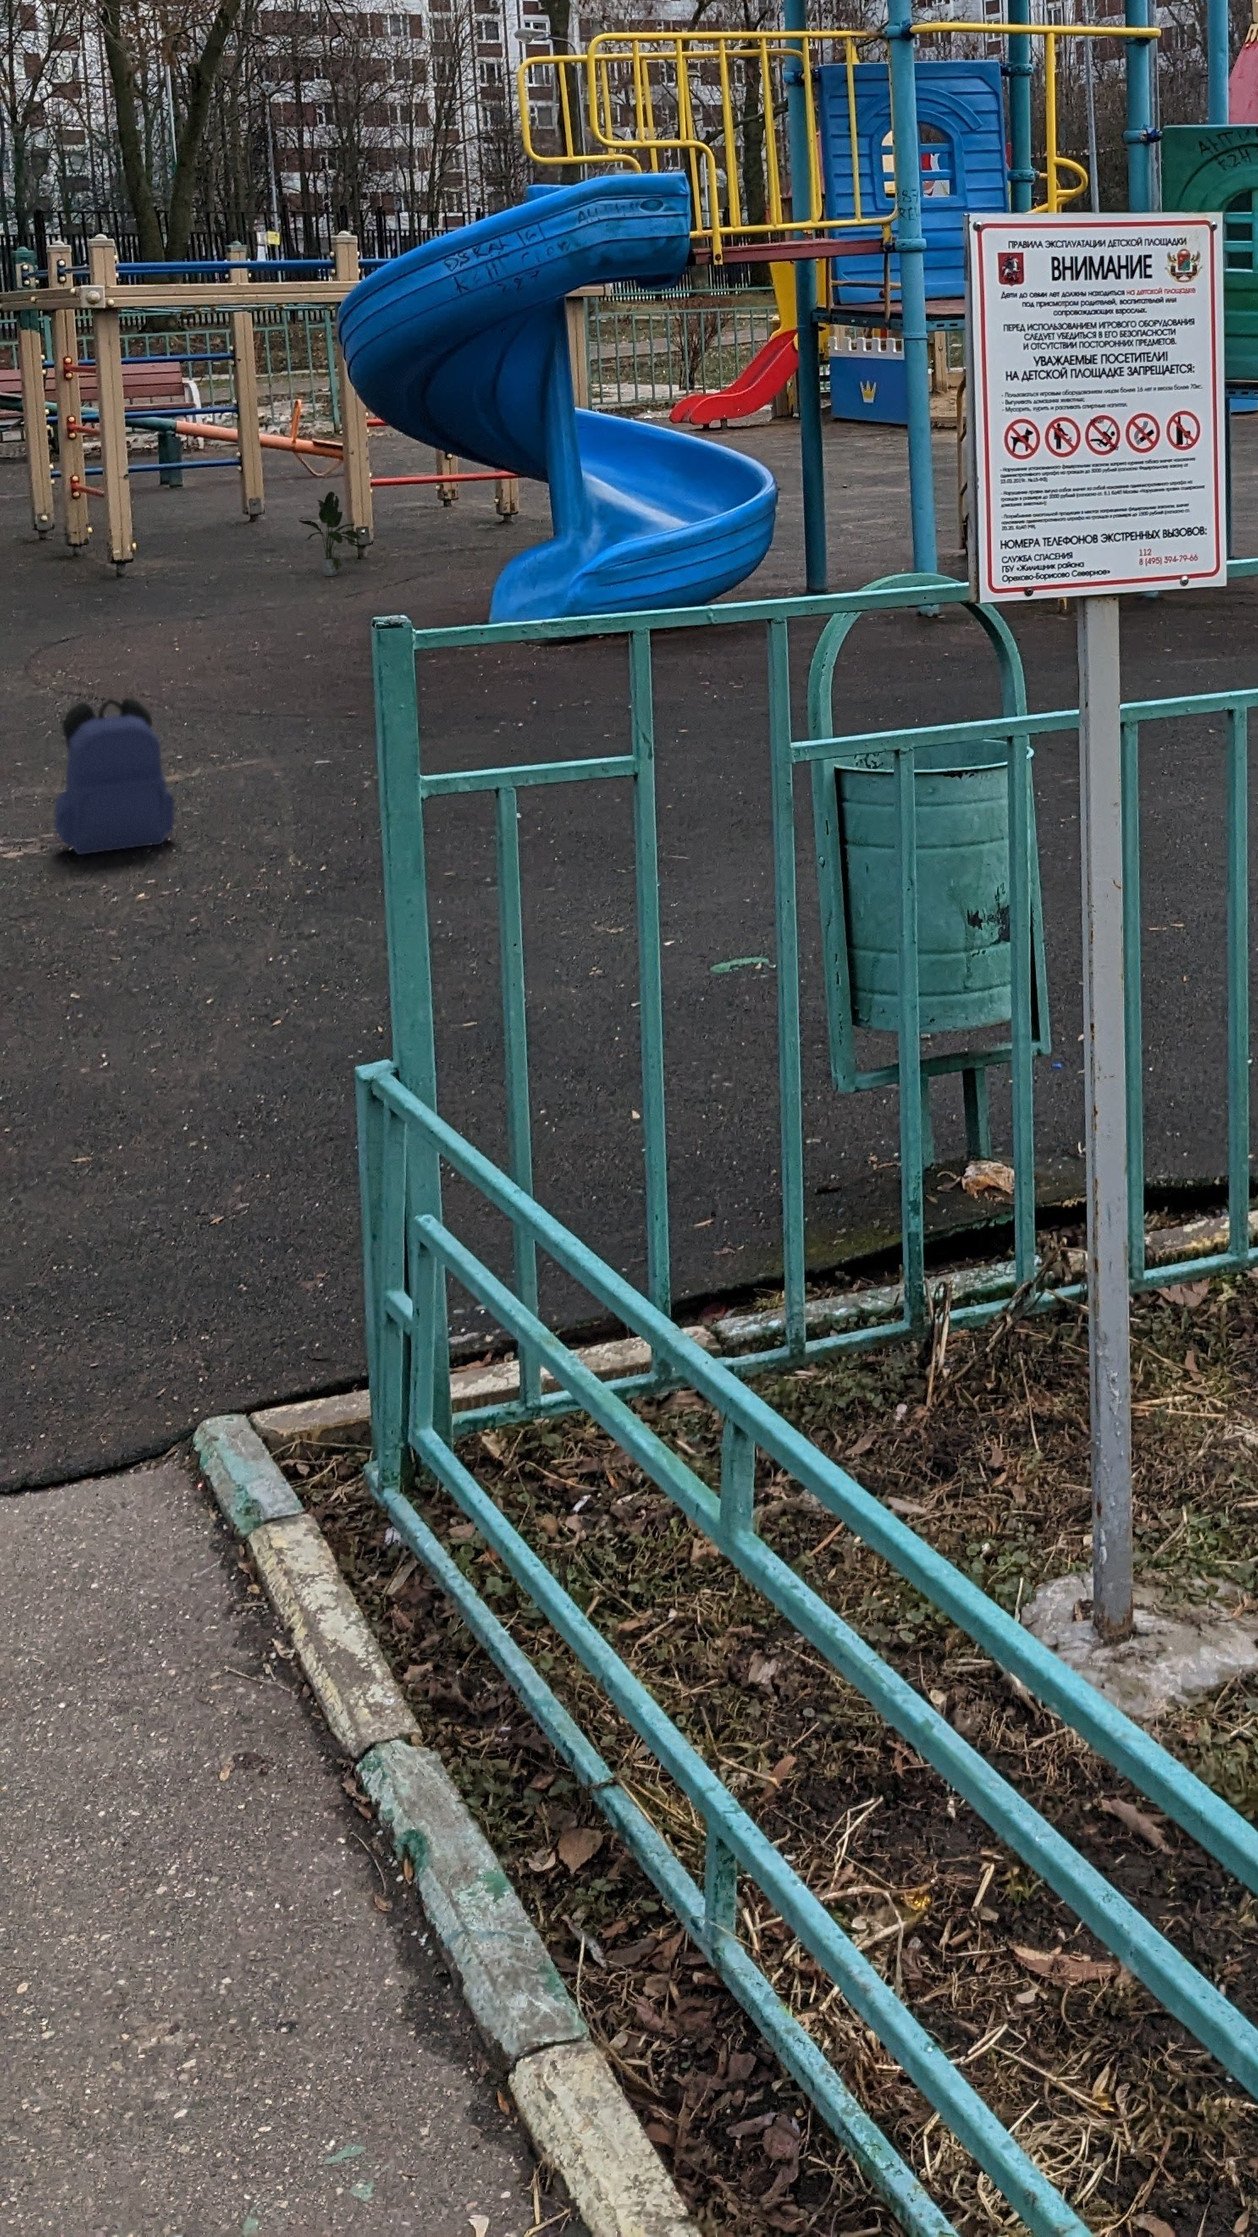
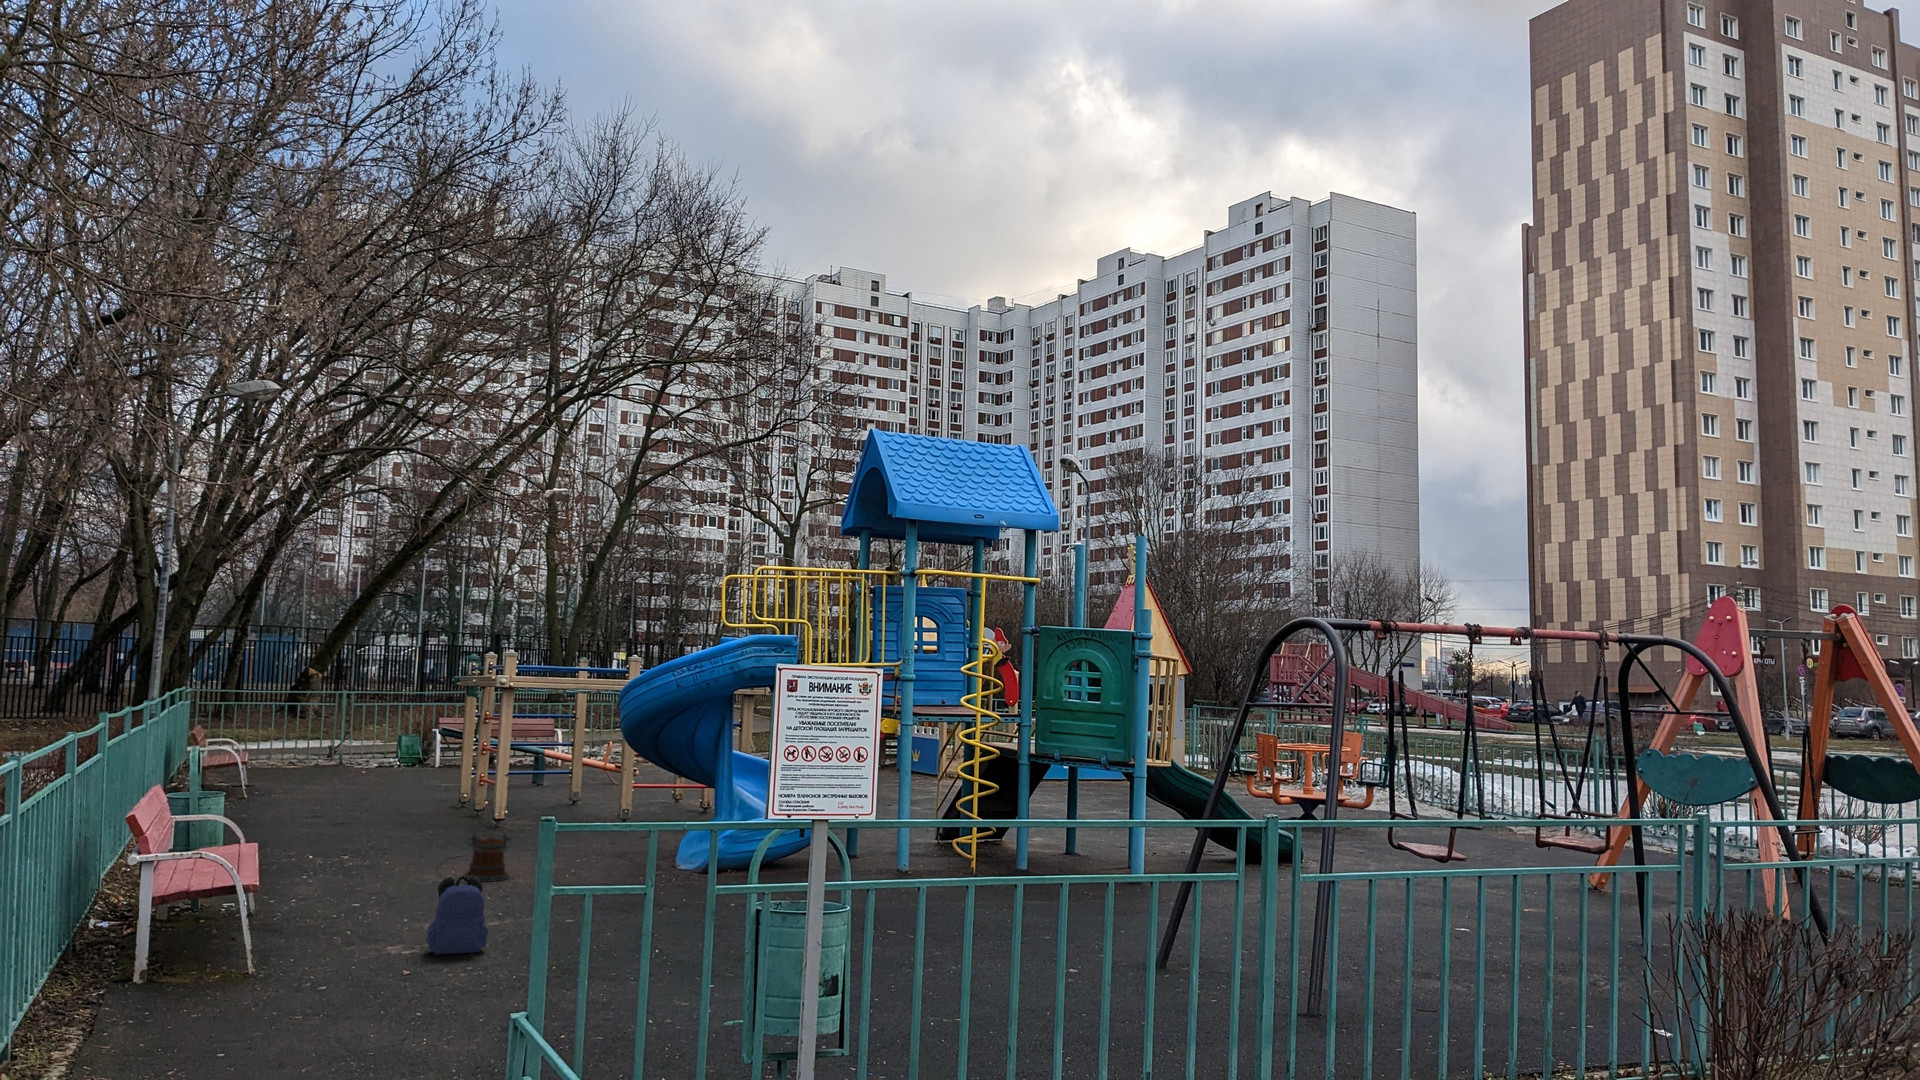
potted plant: present [299,491,363,576] -> none [593,788,625,832]
bucket: none [80,597,173,694] -> present [464,833,513,882]

